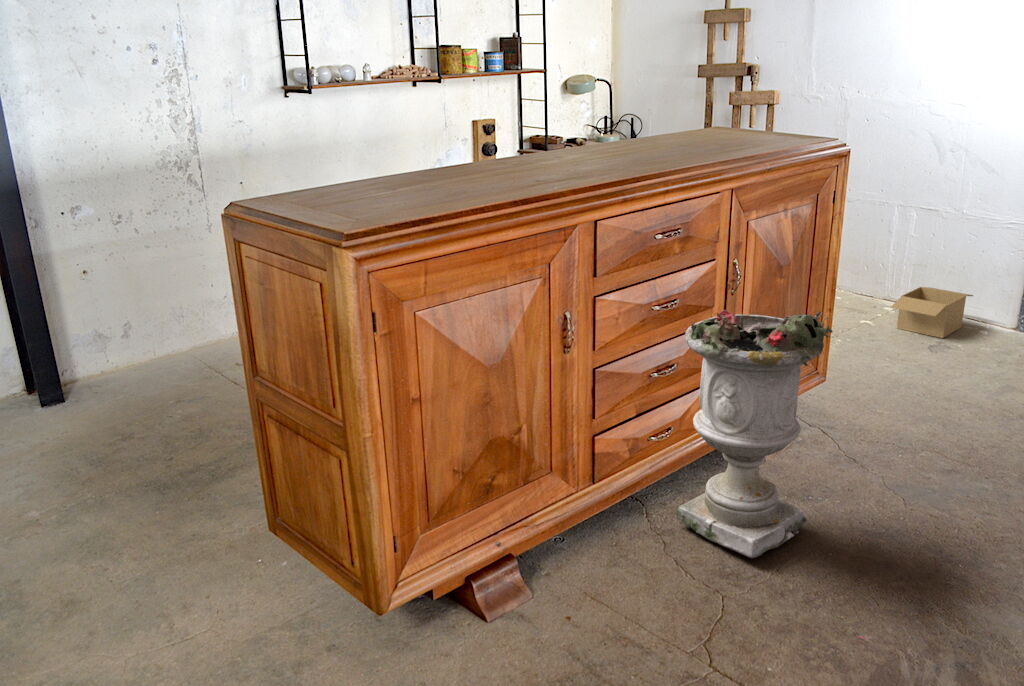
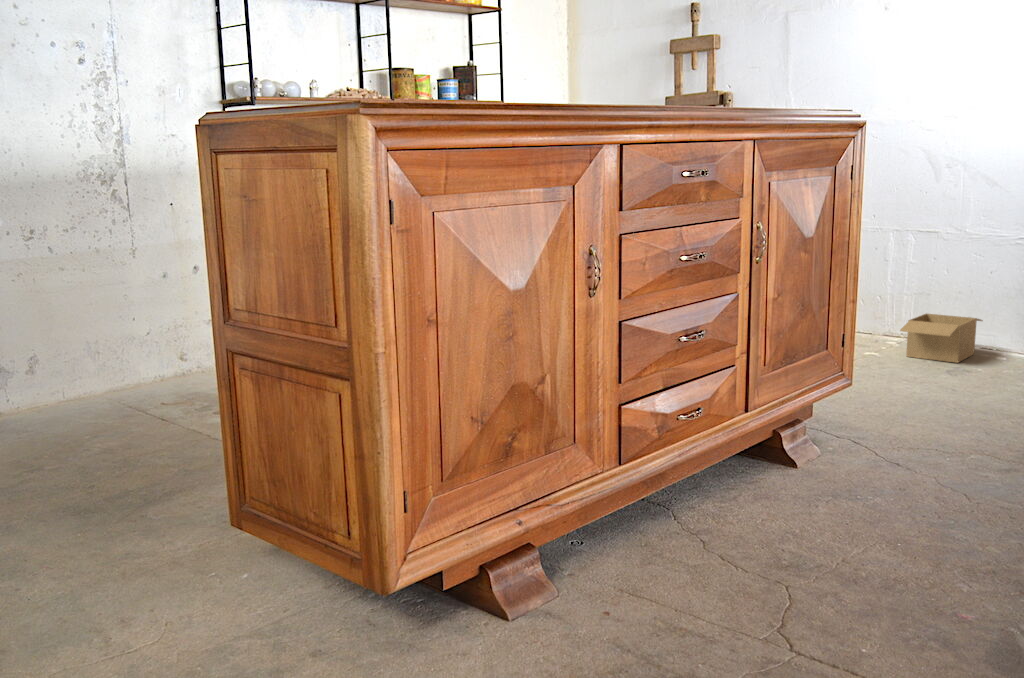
planter: present [676,310,833,558] -> none [713,252,882,545]

